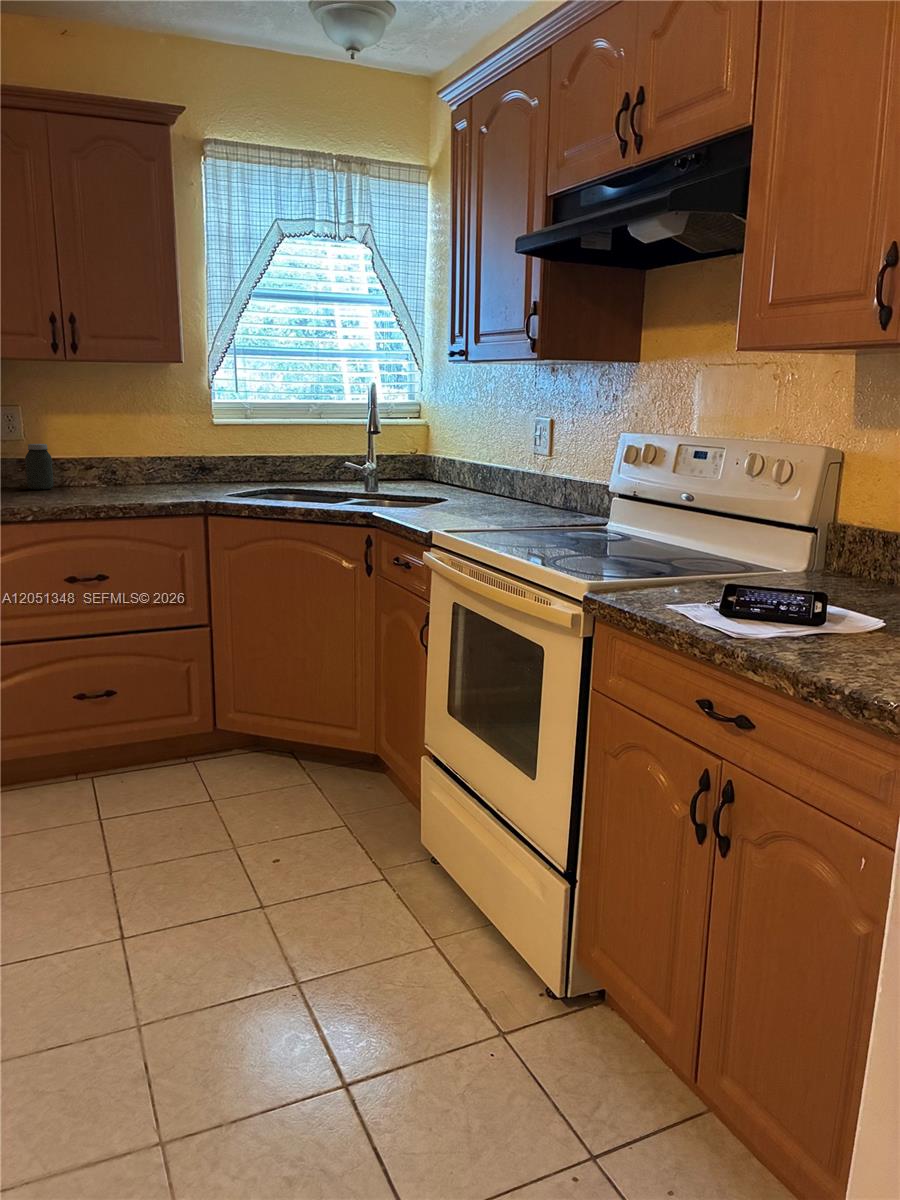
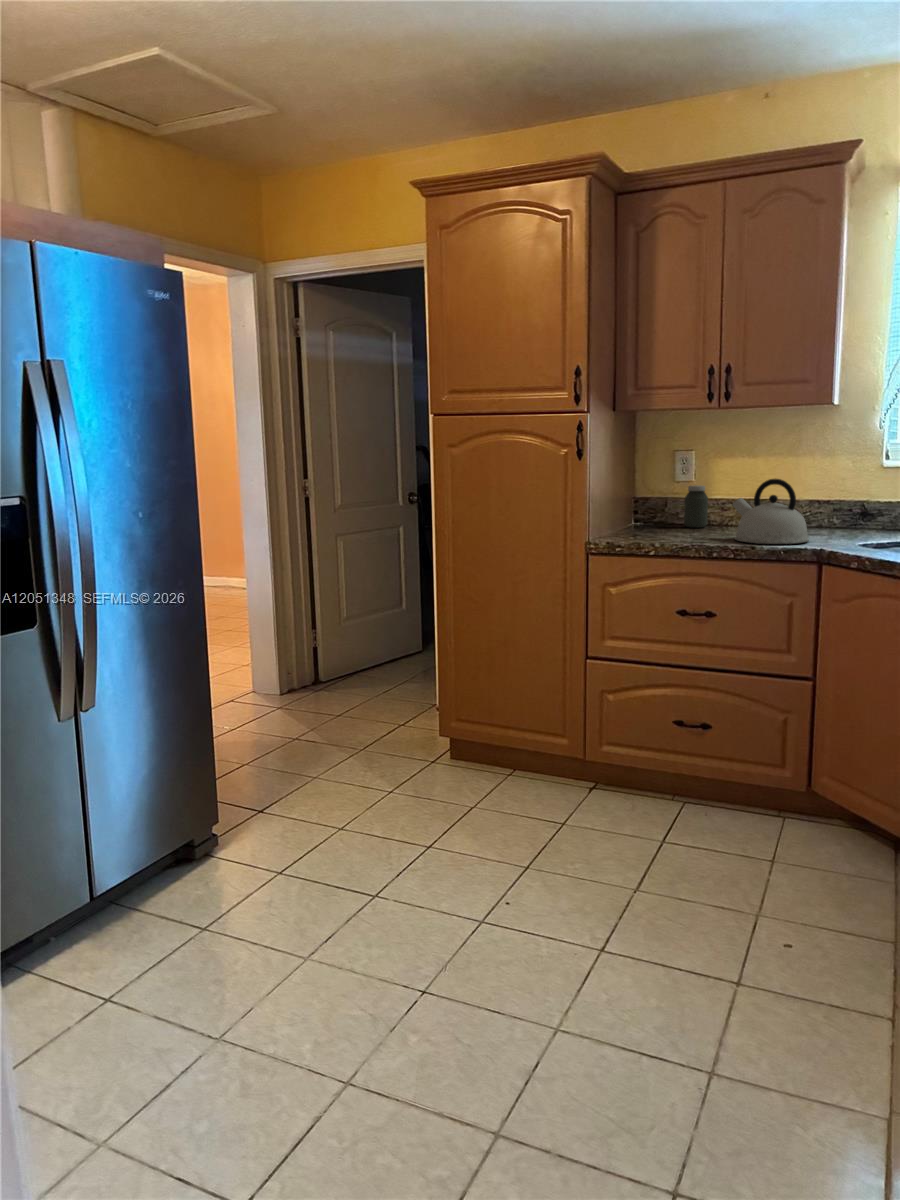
kettle: none [99,435,181,500] -> present [733,479,809,544]

